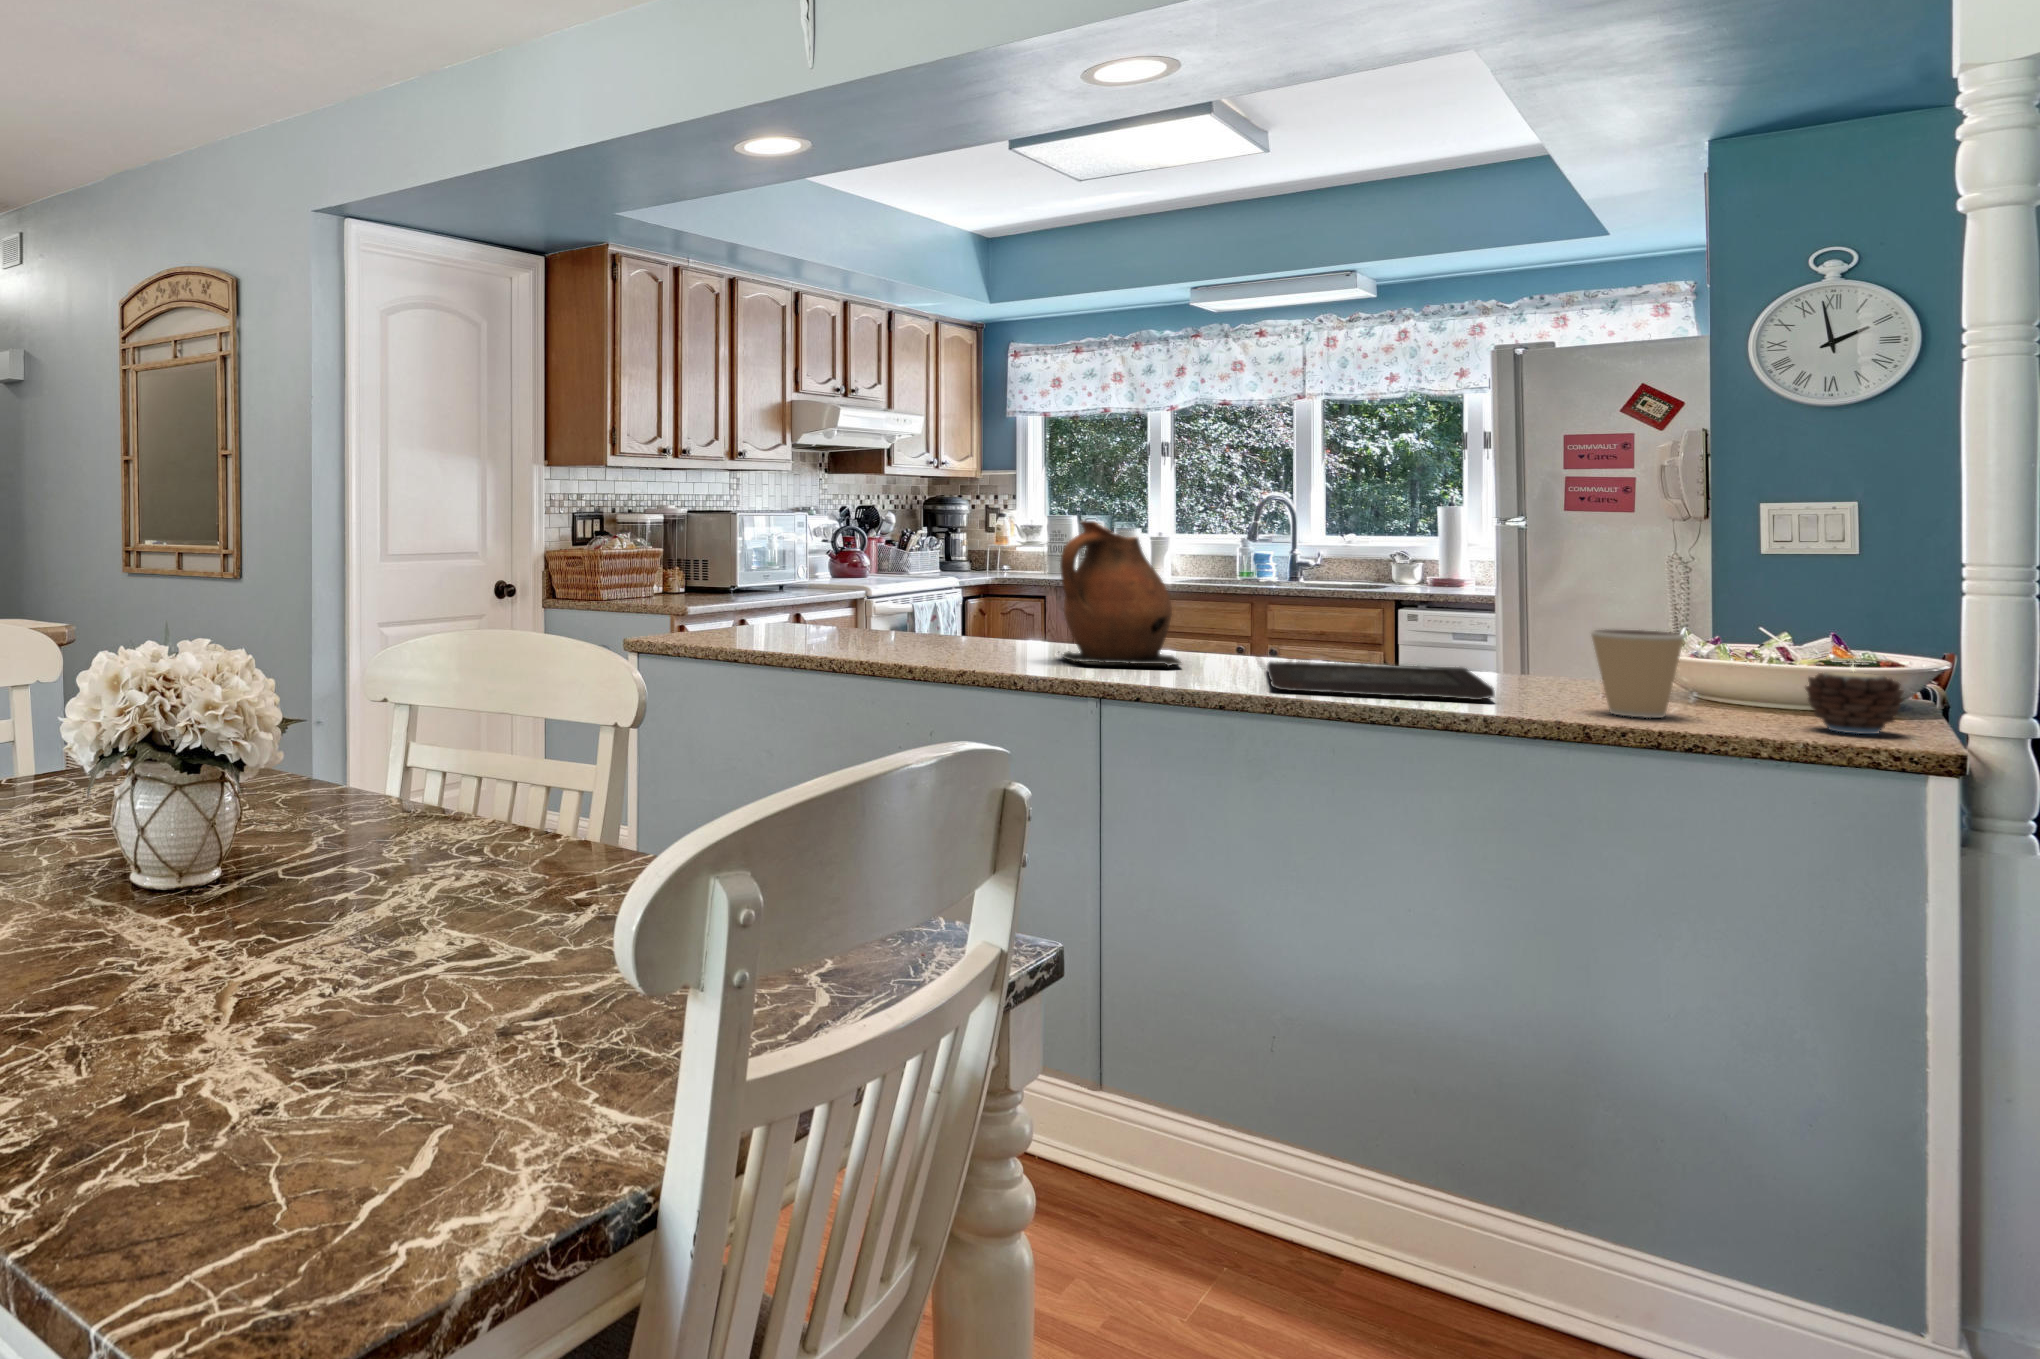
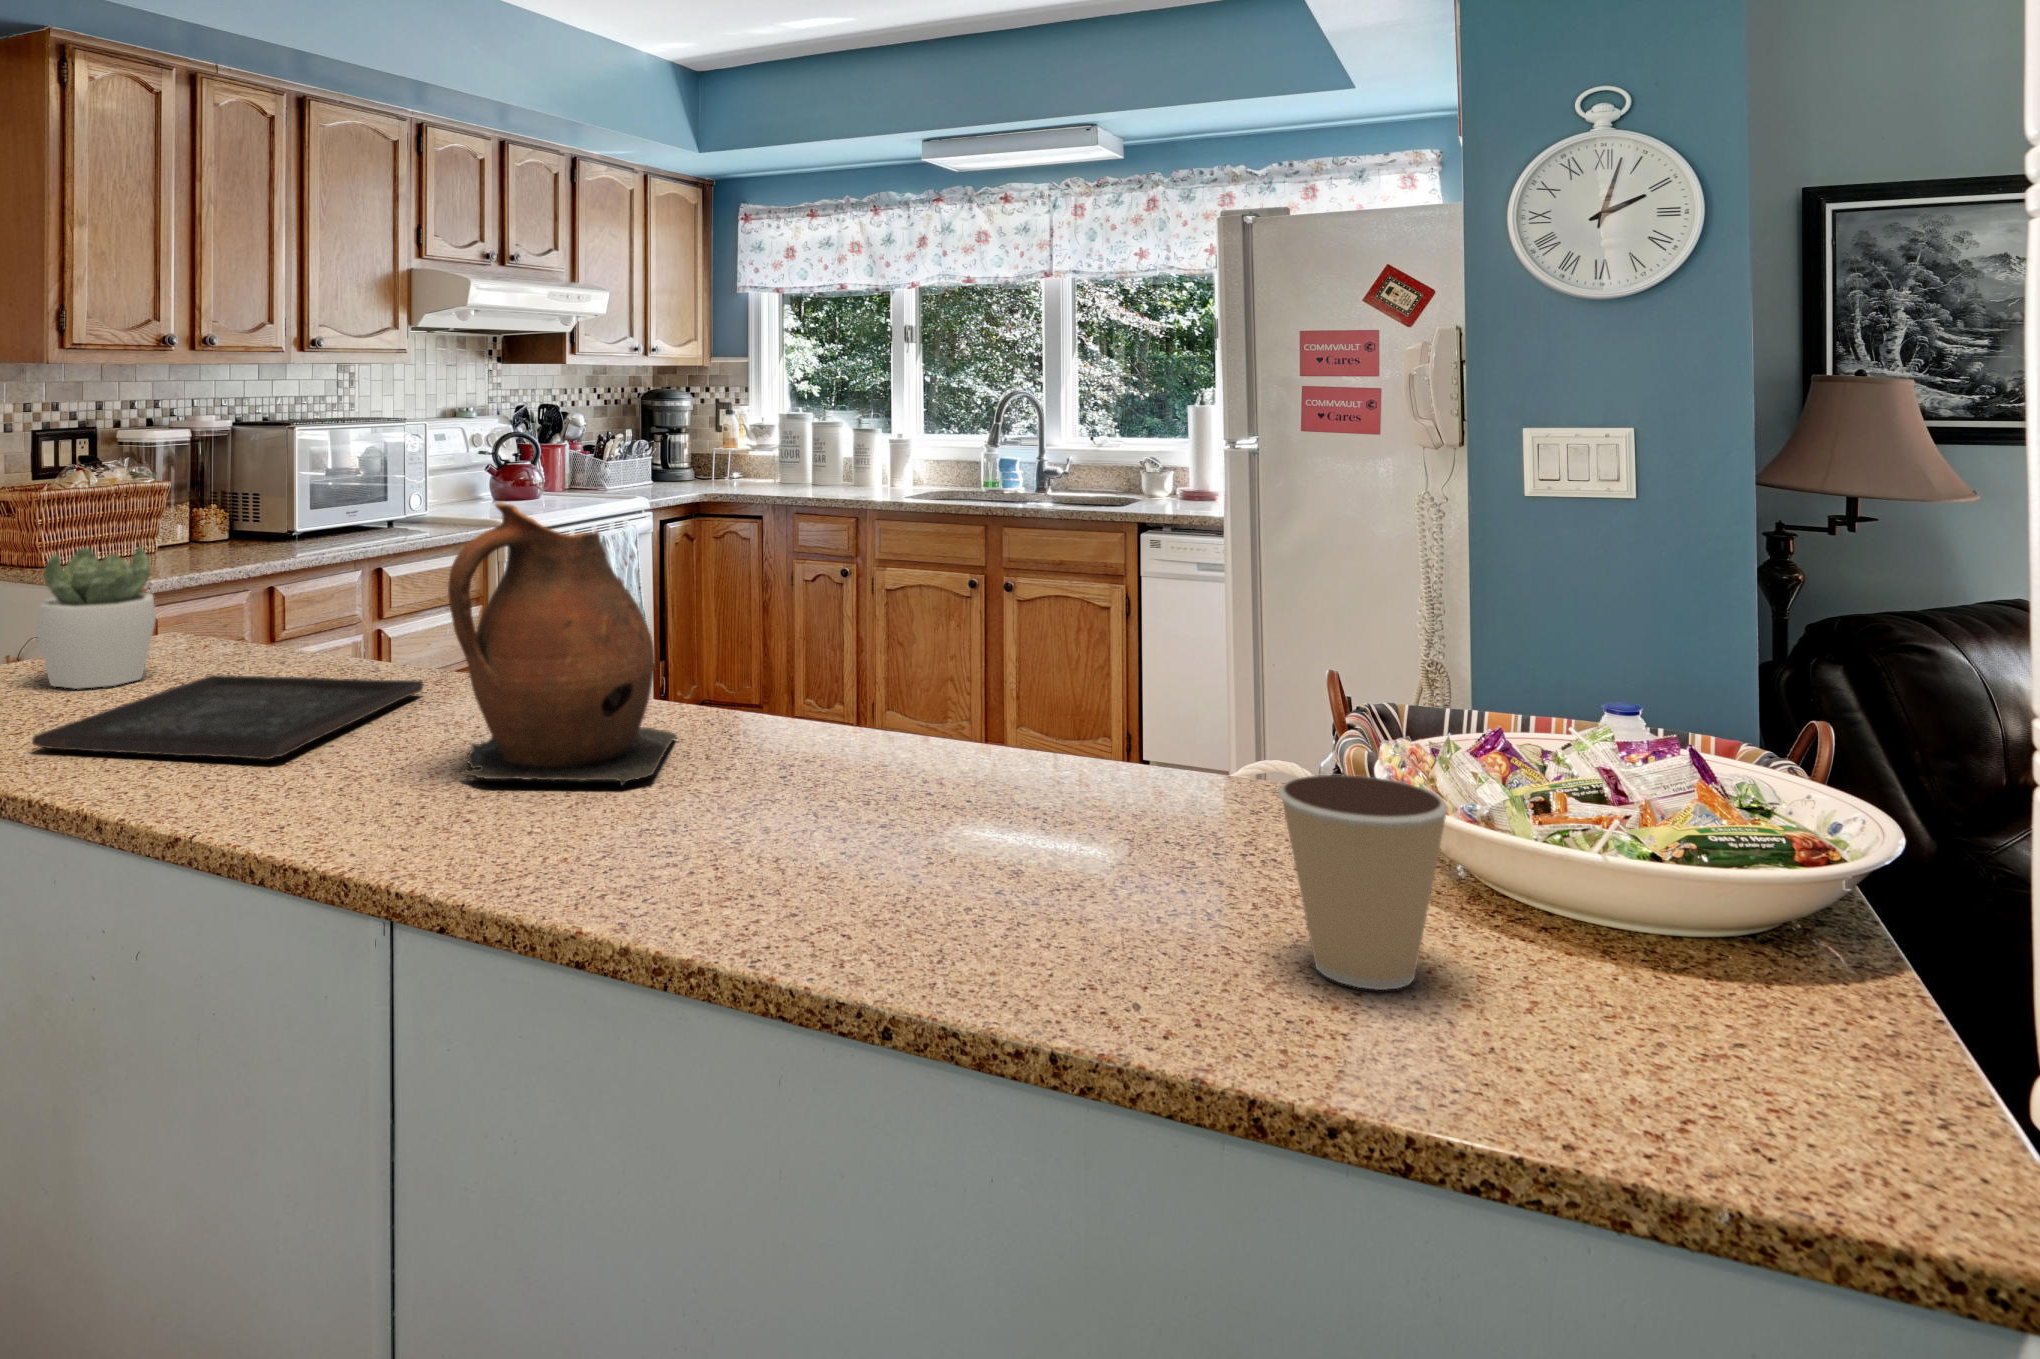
succulent plant: none [743,560,809,637] -> present [36,547,156,689]
tray: present [1267,662,1495,700] -> present [32,675,423,760]
candle: present [1805,666,1903,734] -> none [1671,886,1860,1057]

